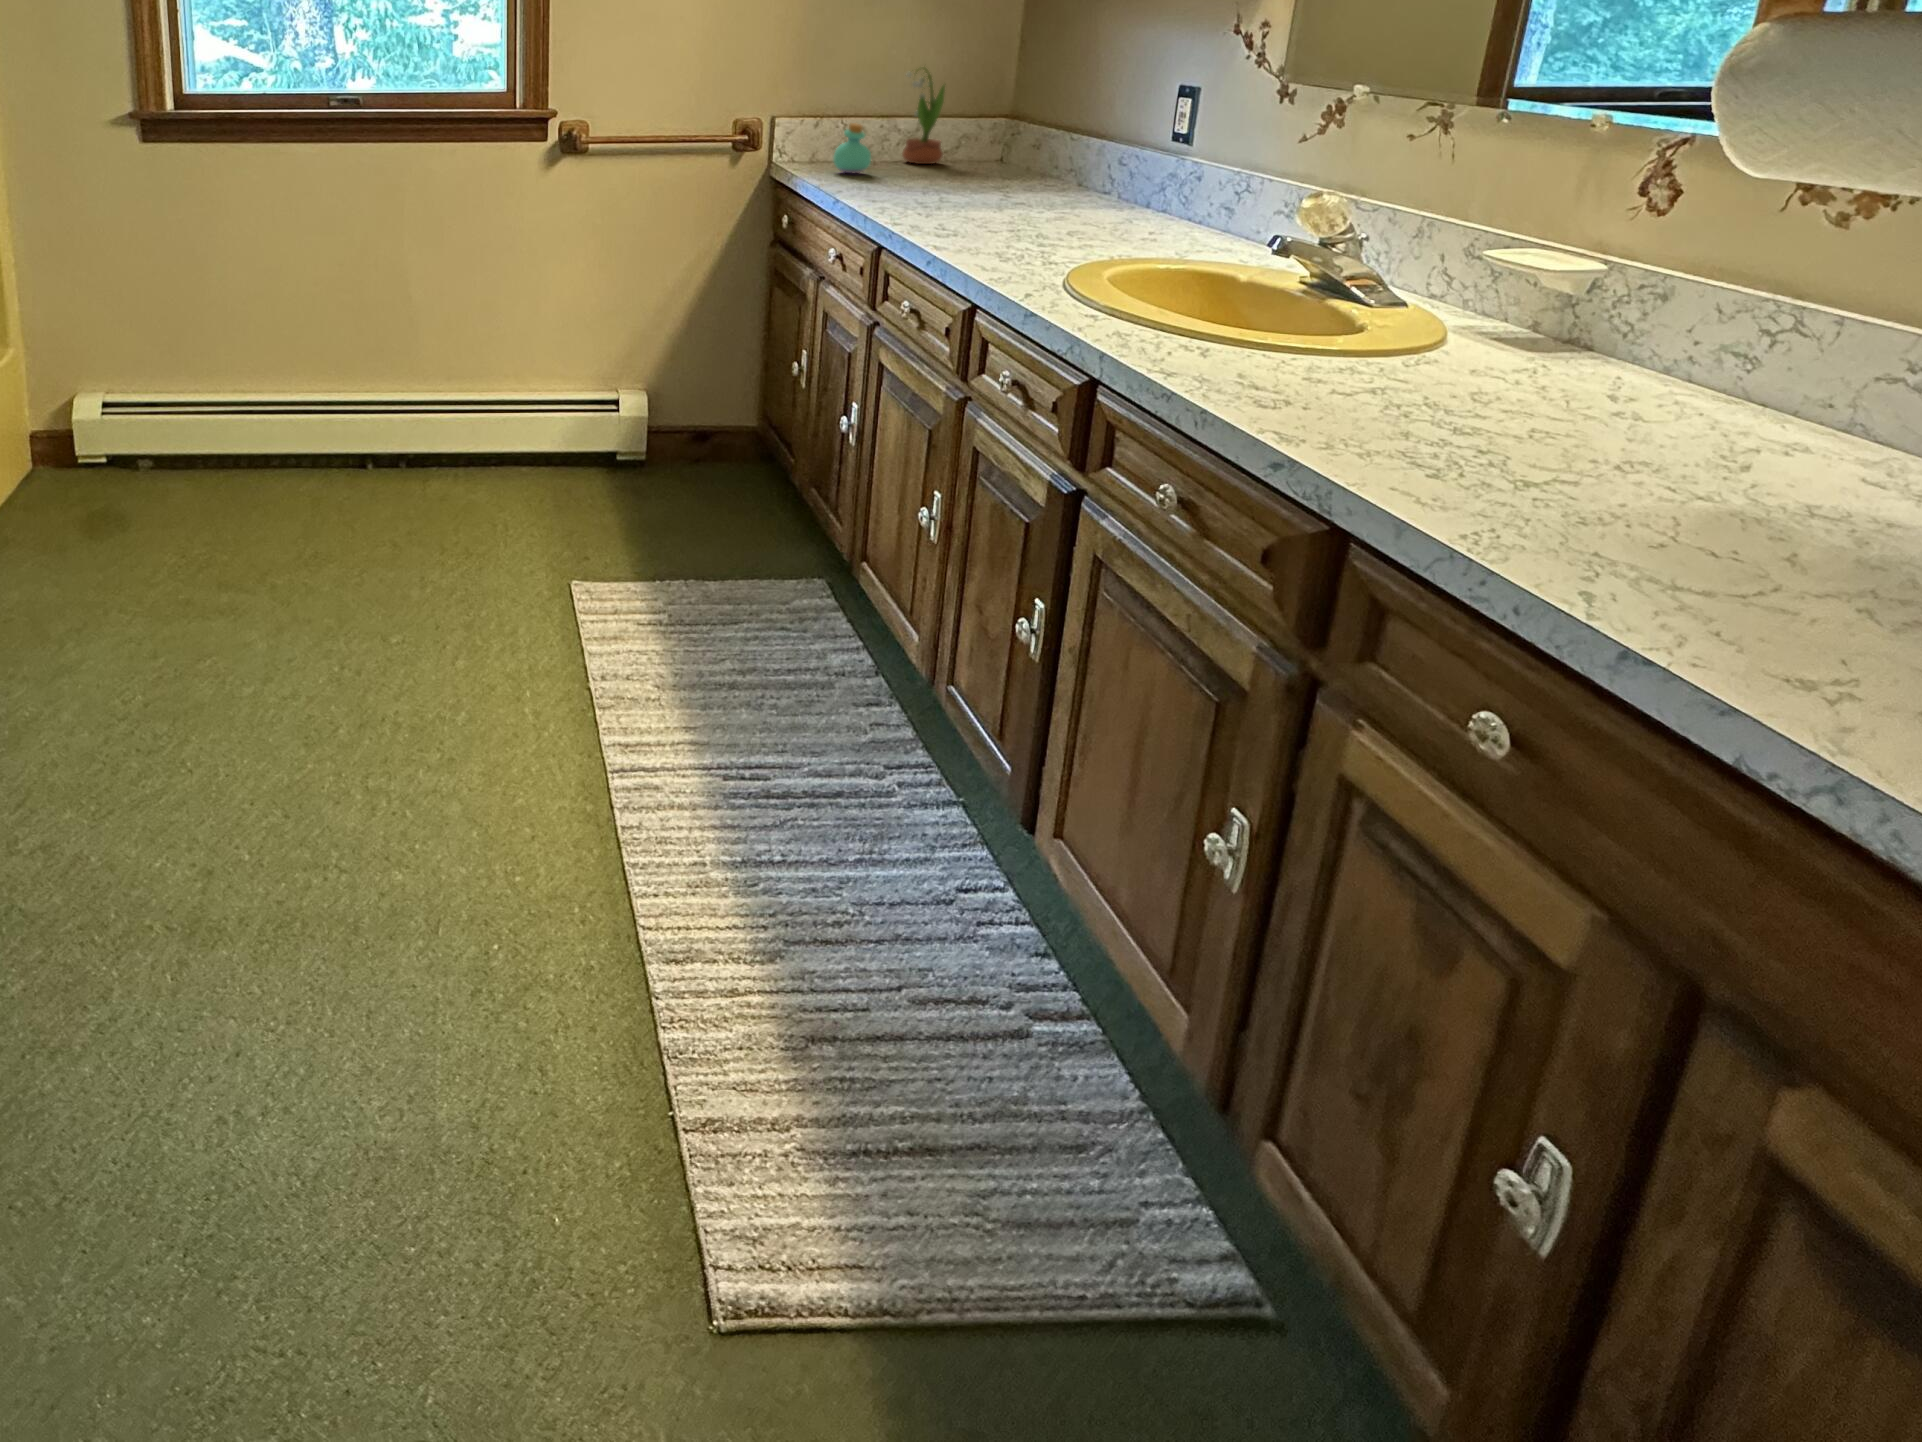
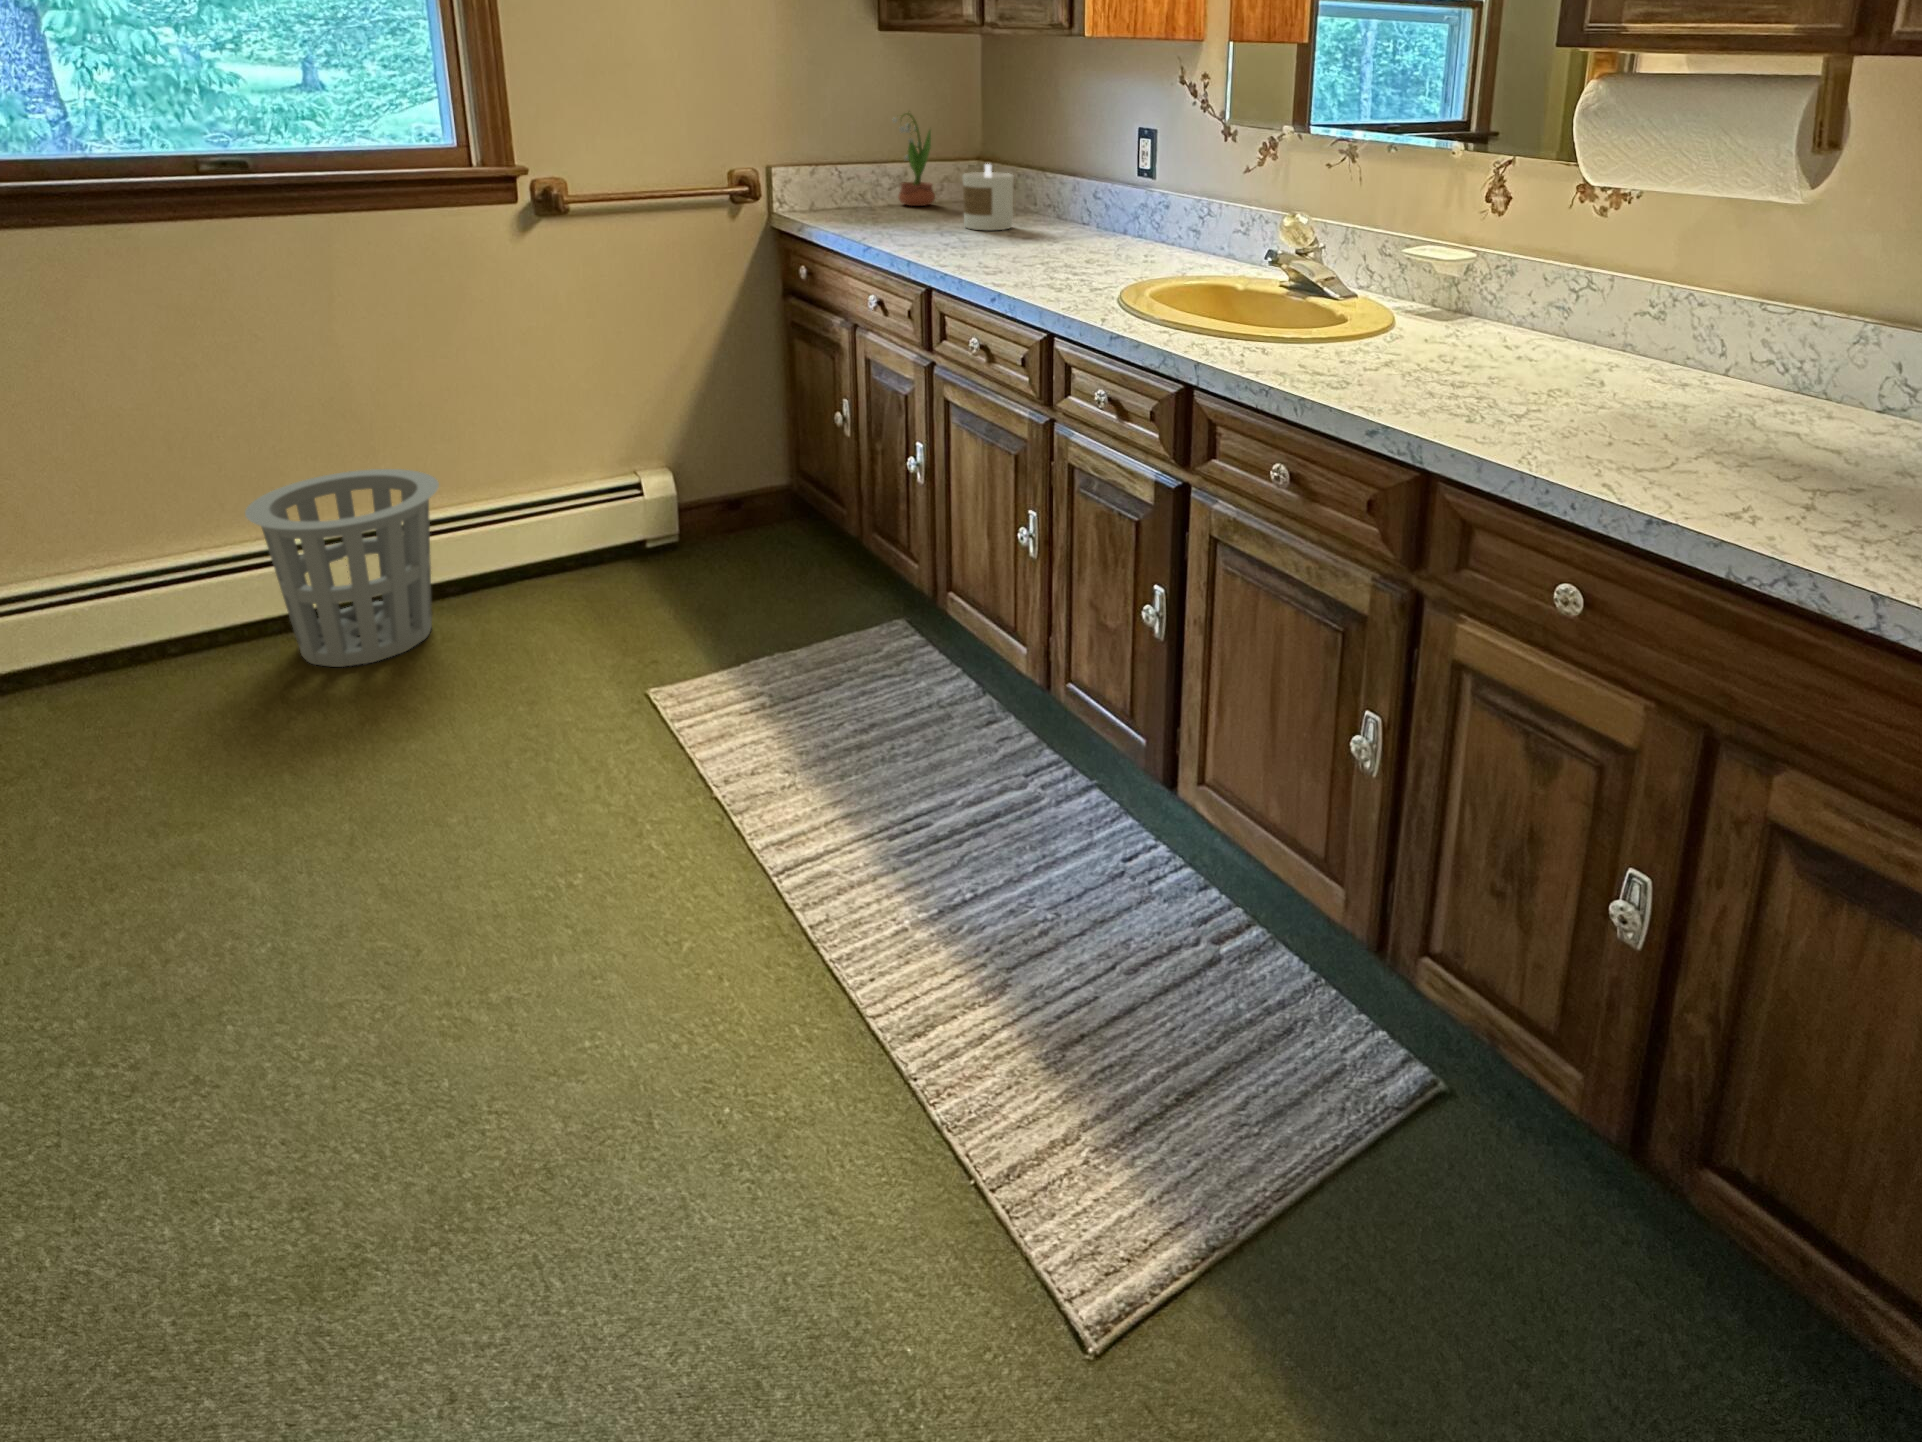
candle: none [952,122,1015,193] -> present [962,164,1014,230]
perfume bottle: present [833,123,871,173] -> none [845,169,882,219]
waste basket: none [324,348,455,501] -> present [245,469,439,667]

